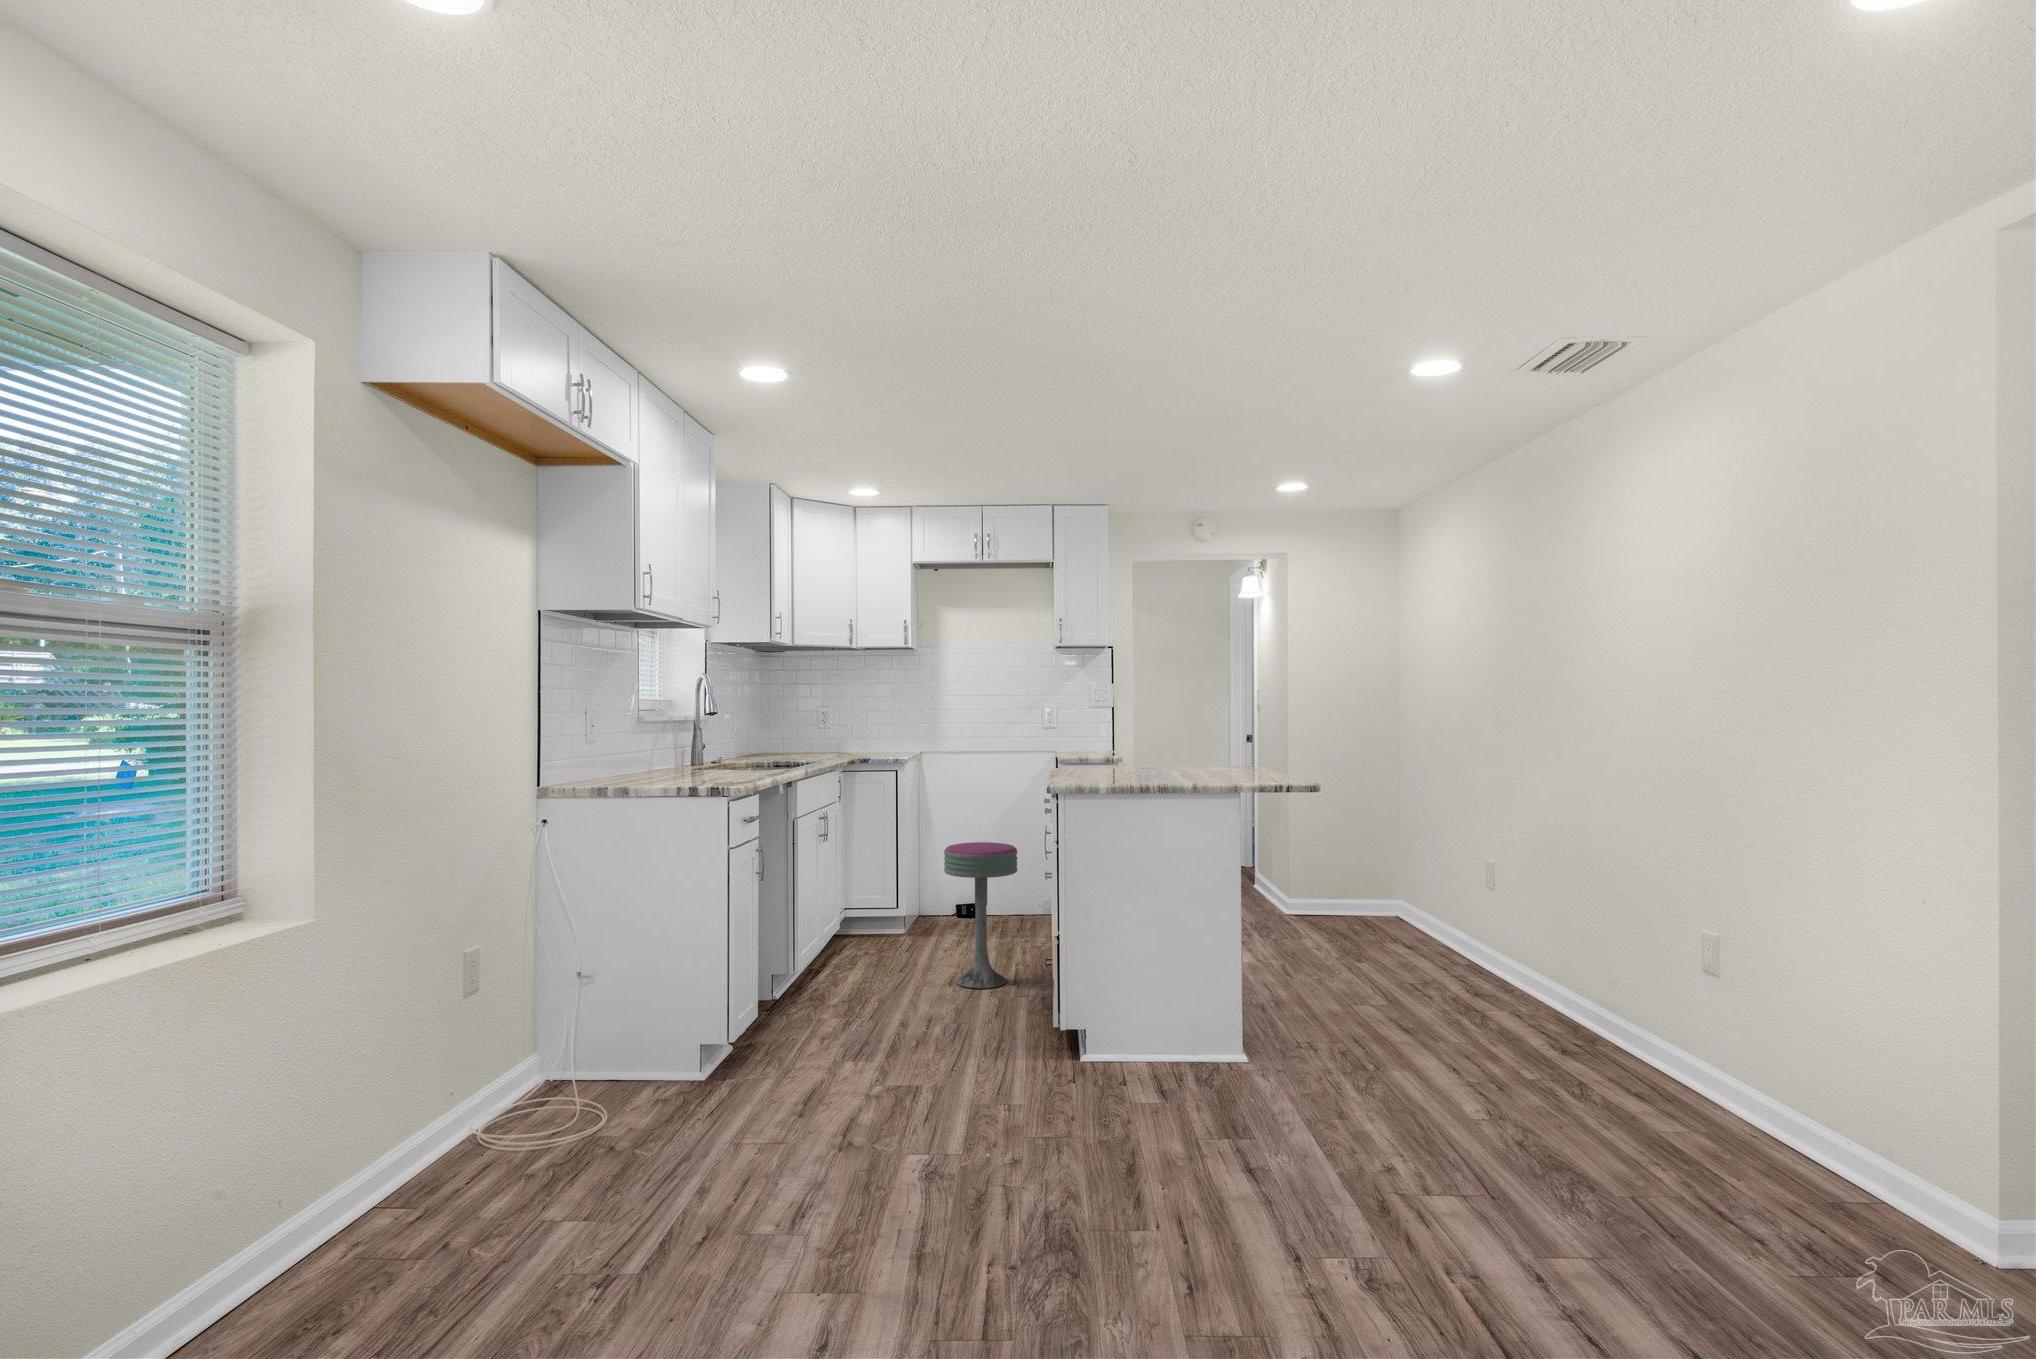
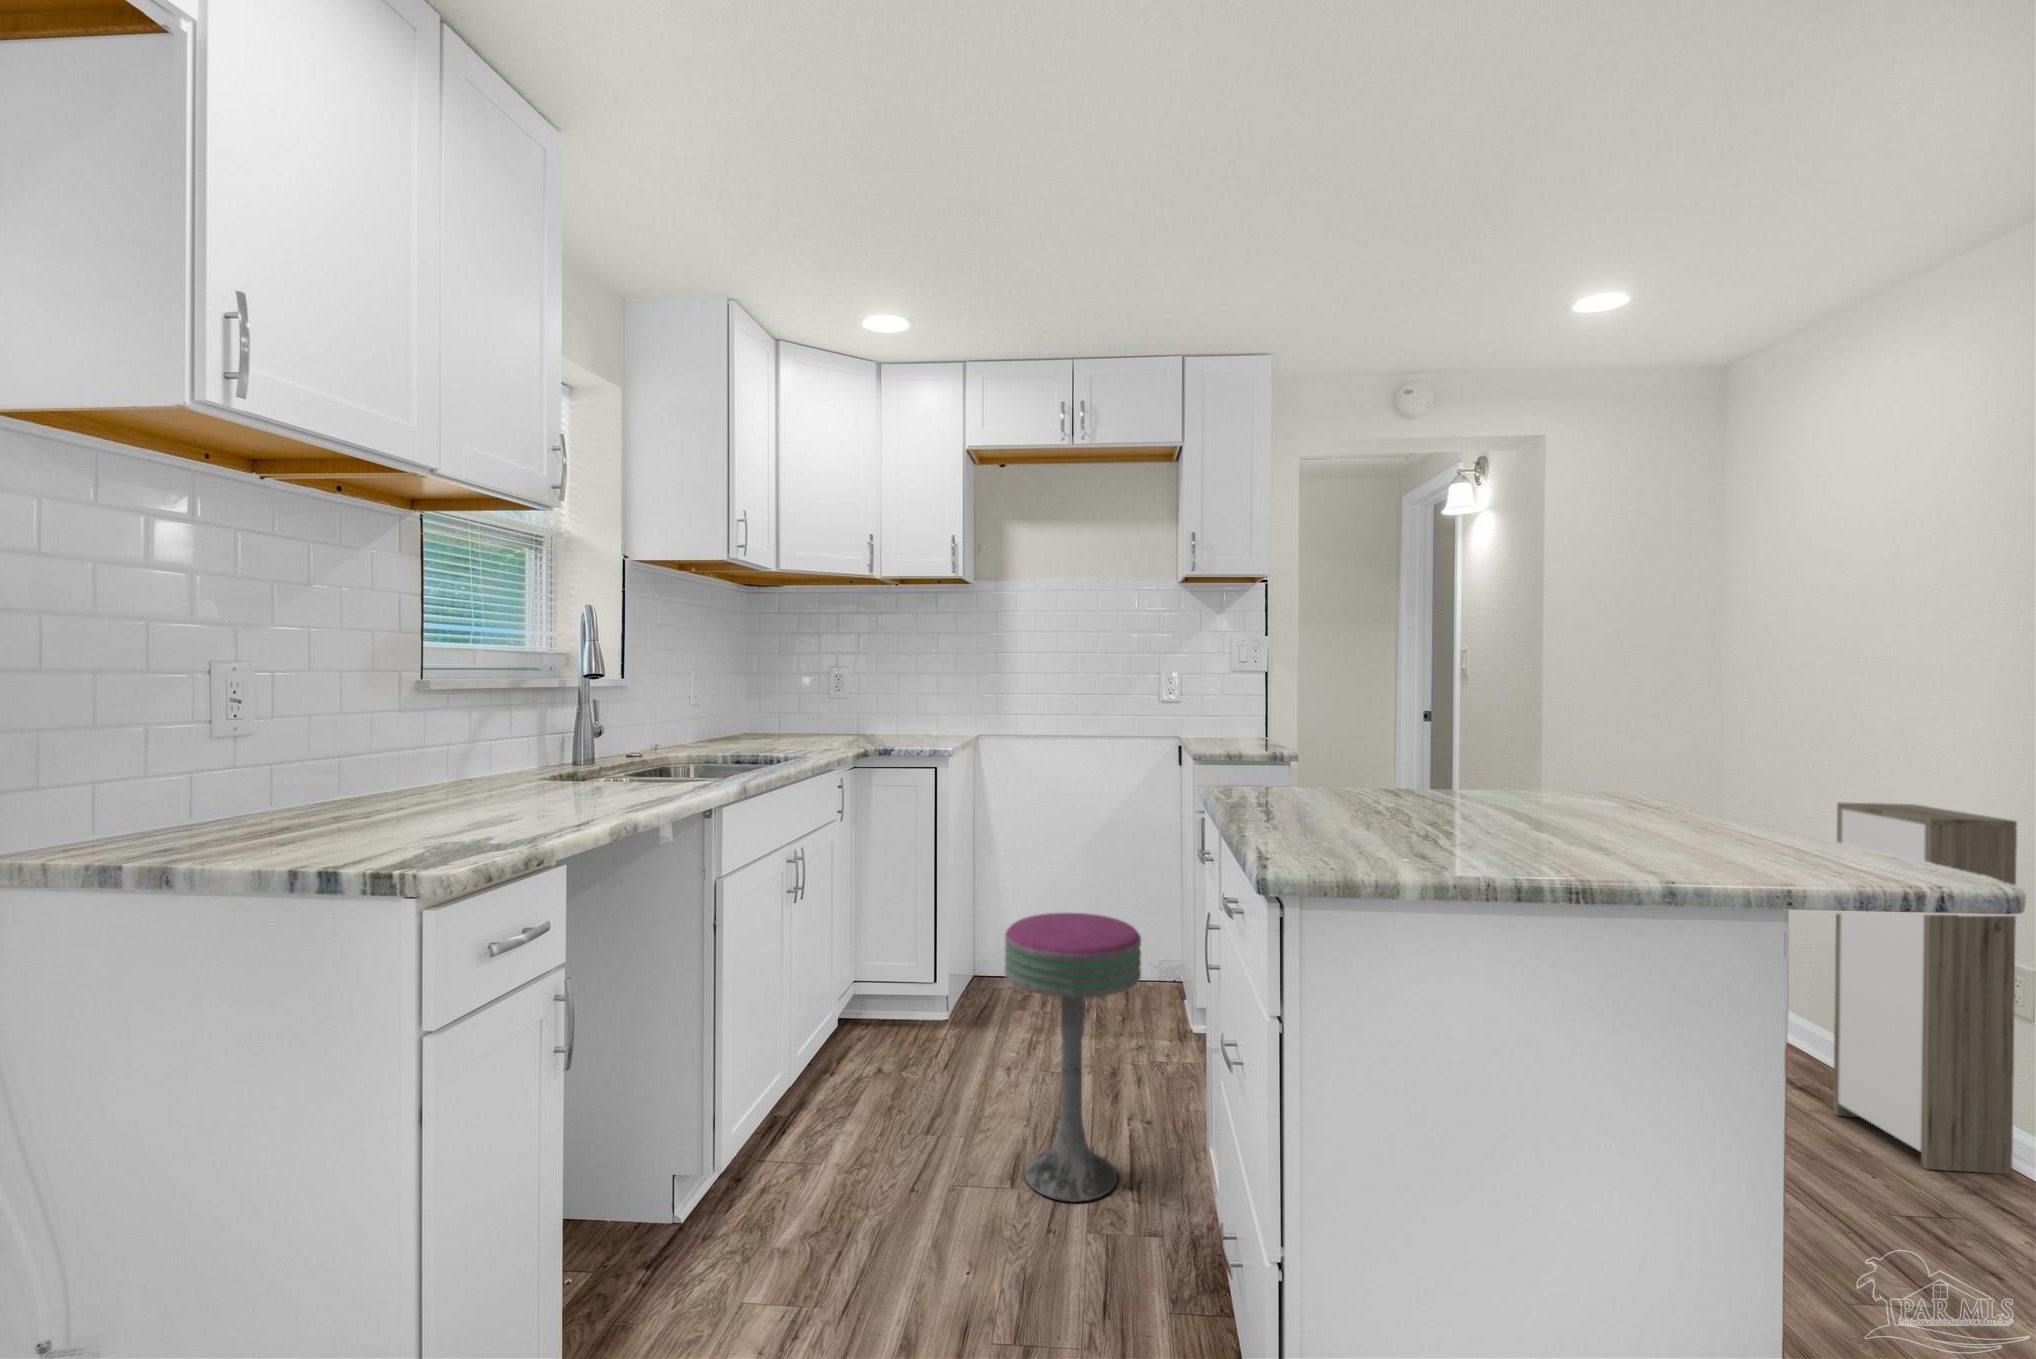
storage cabinet: none [1407,776,1475,966] -> present [1833,803,2017,1174]

